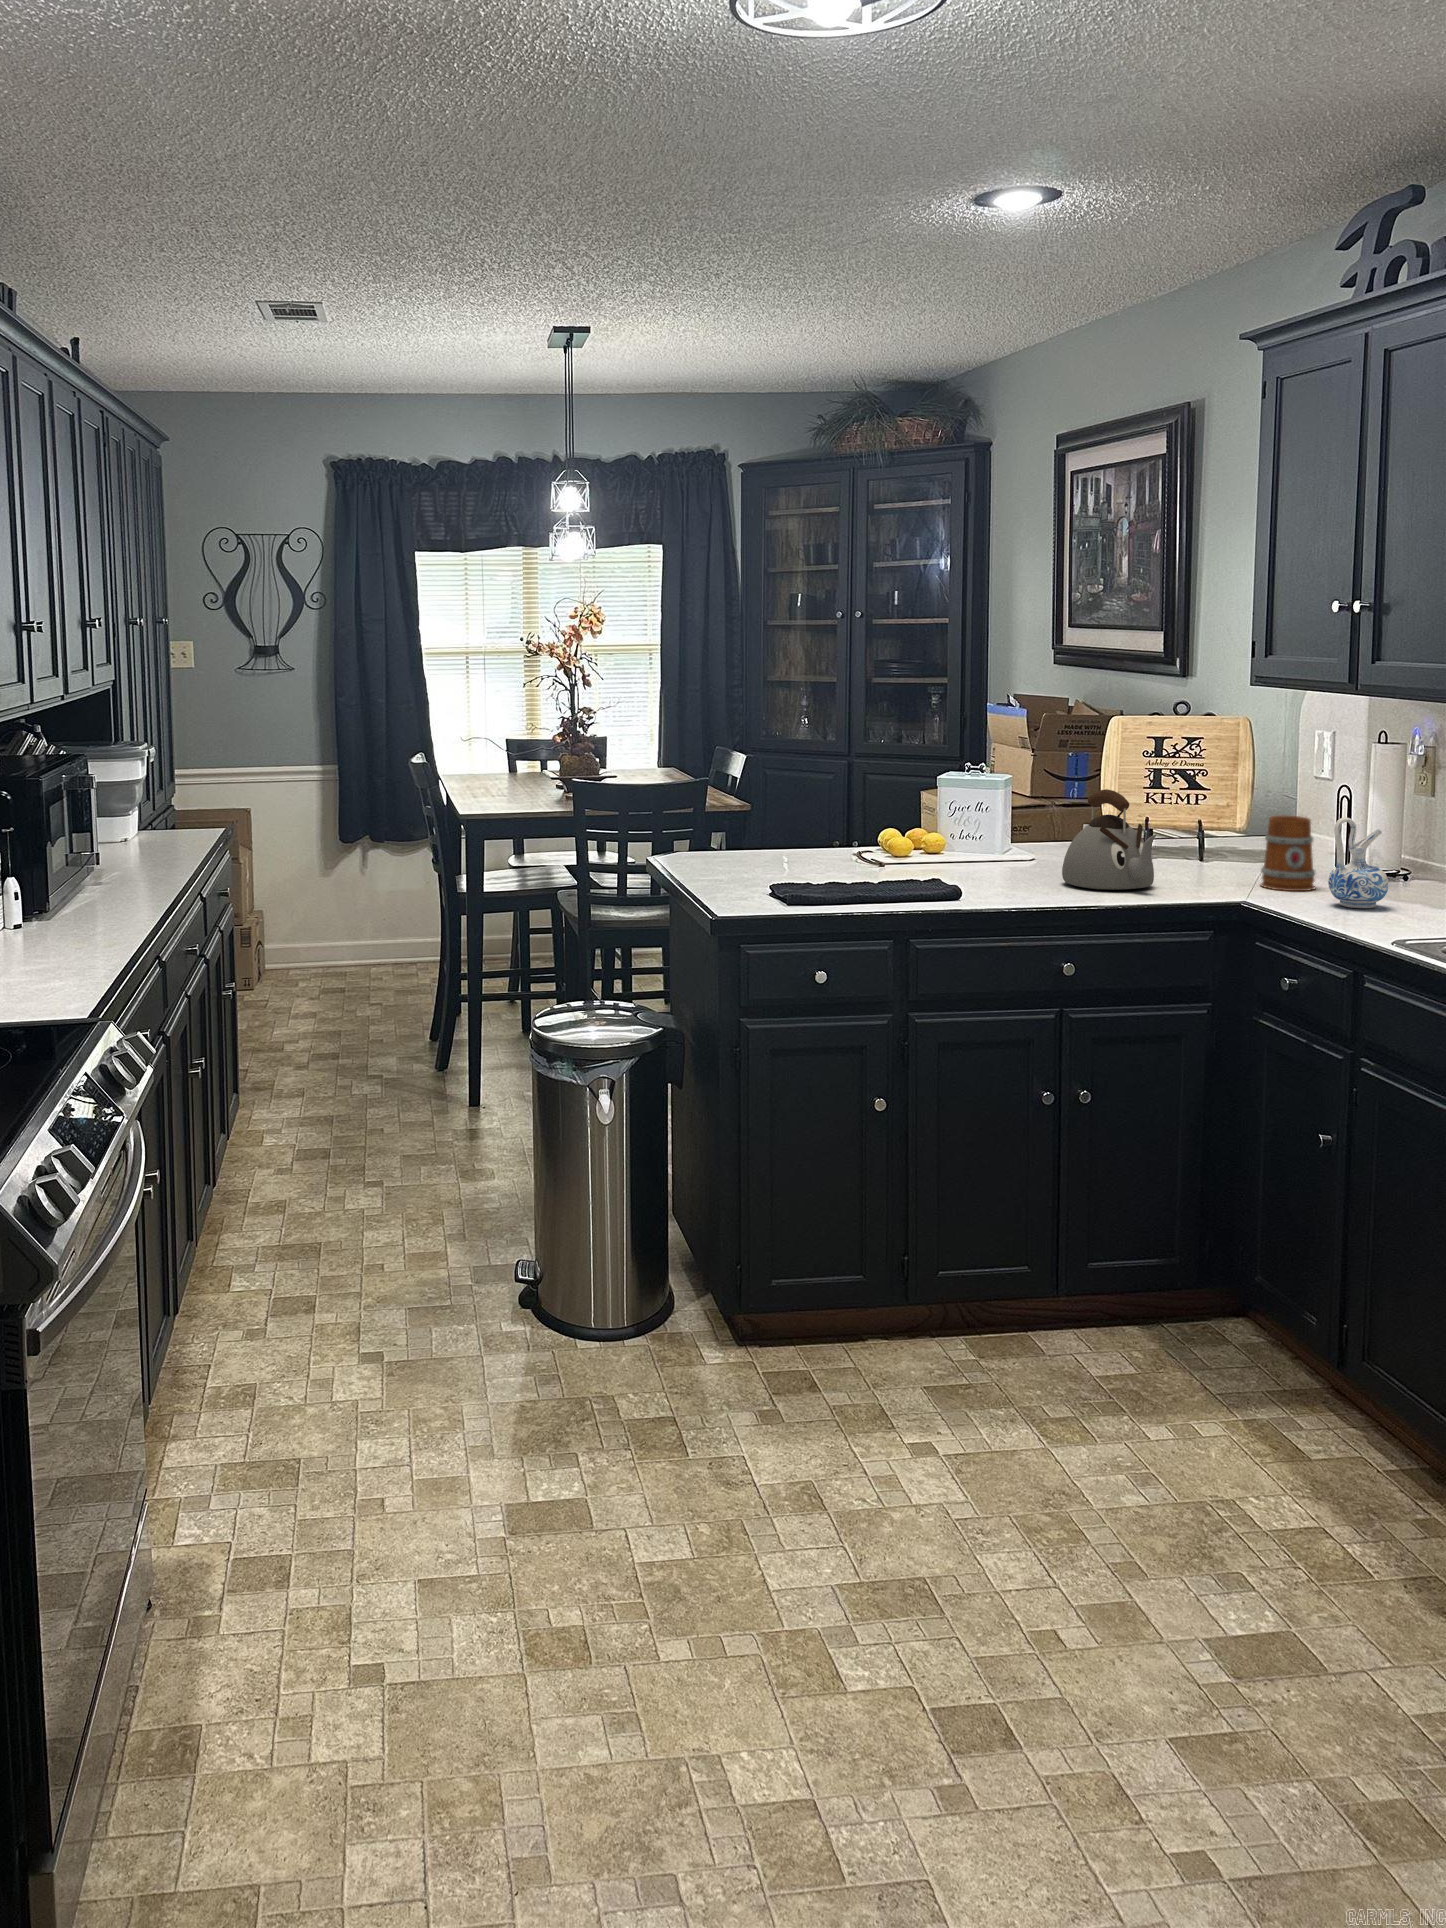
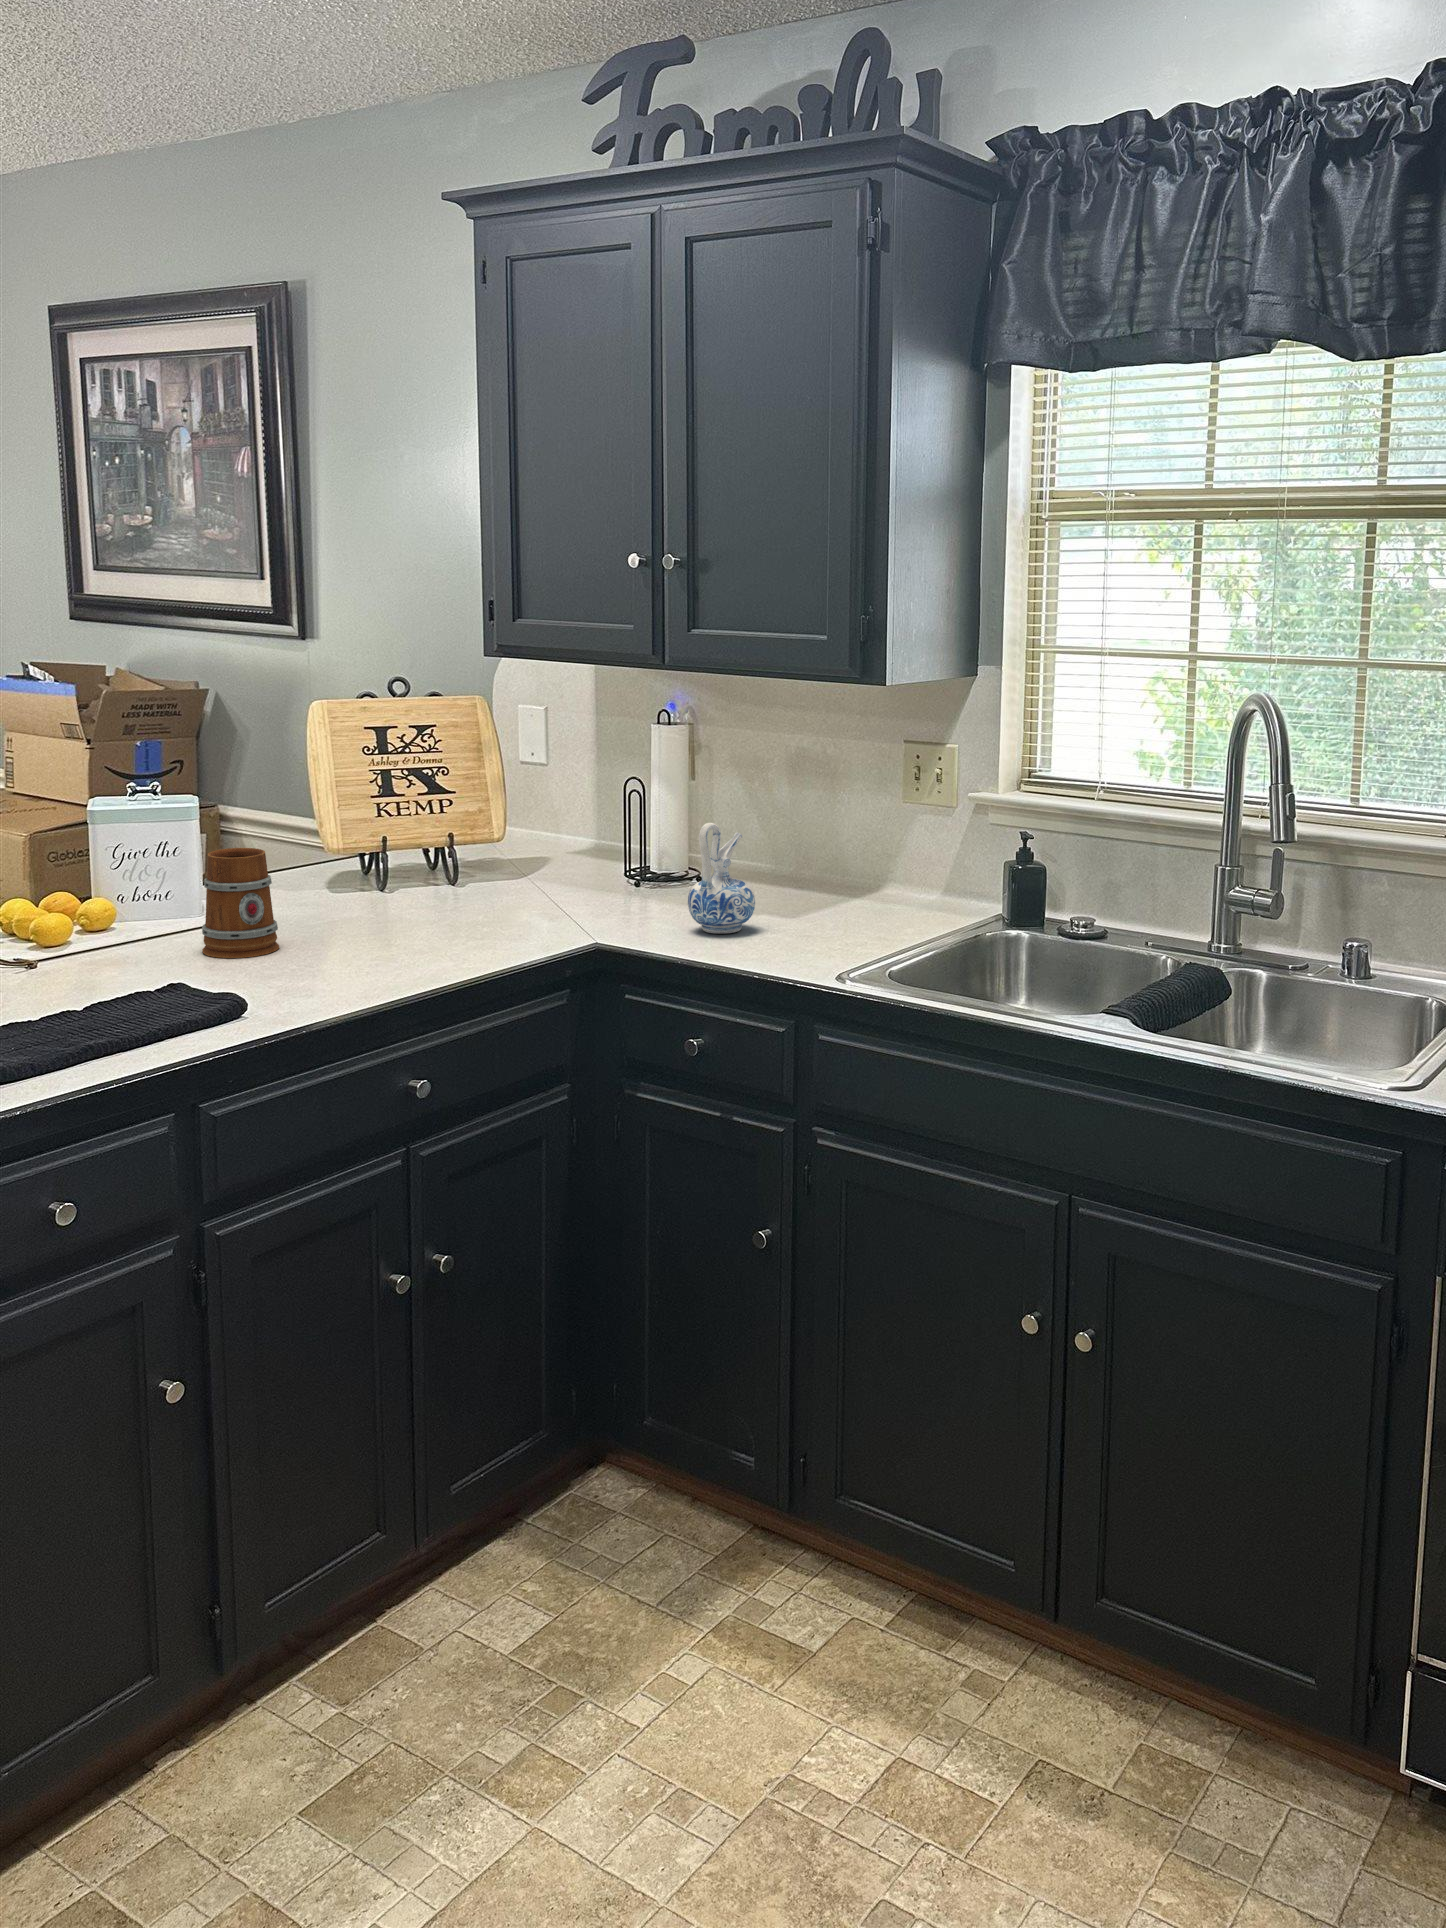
kettle: present [1062,789,1156,889] -> none [337,813,487,959]
mug: present [1261,815,1315,891] -> present [202,848,279,958]

